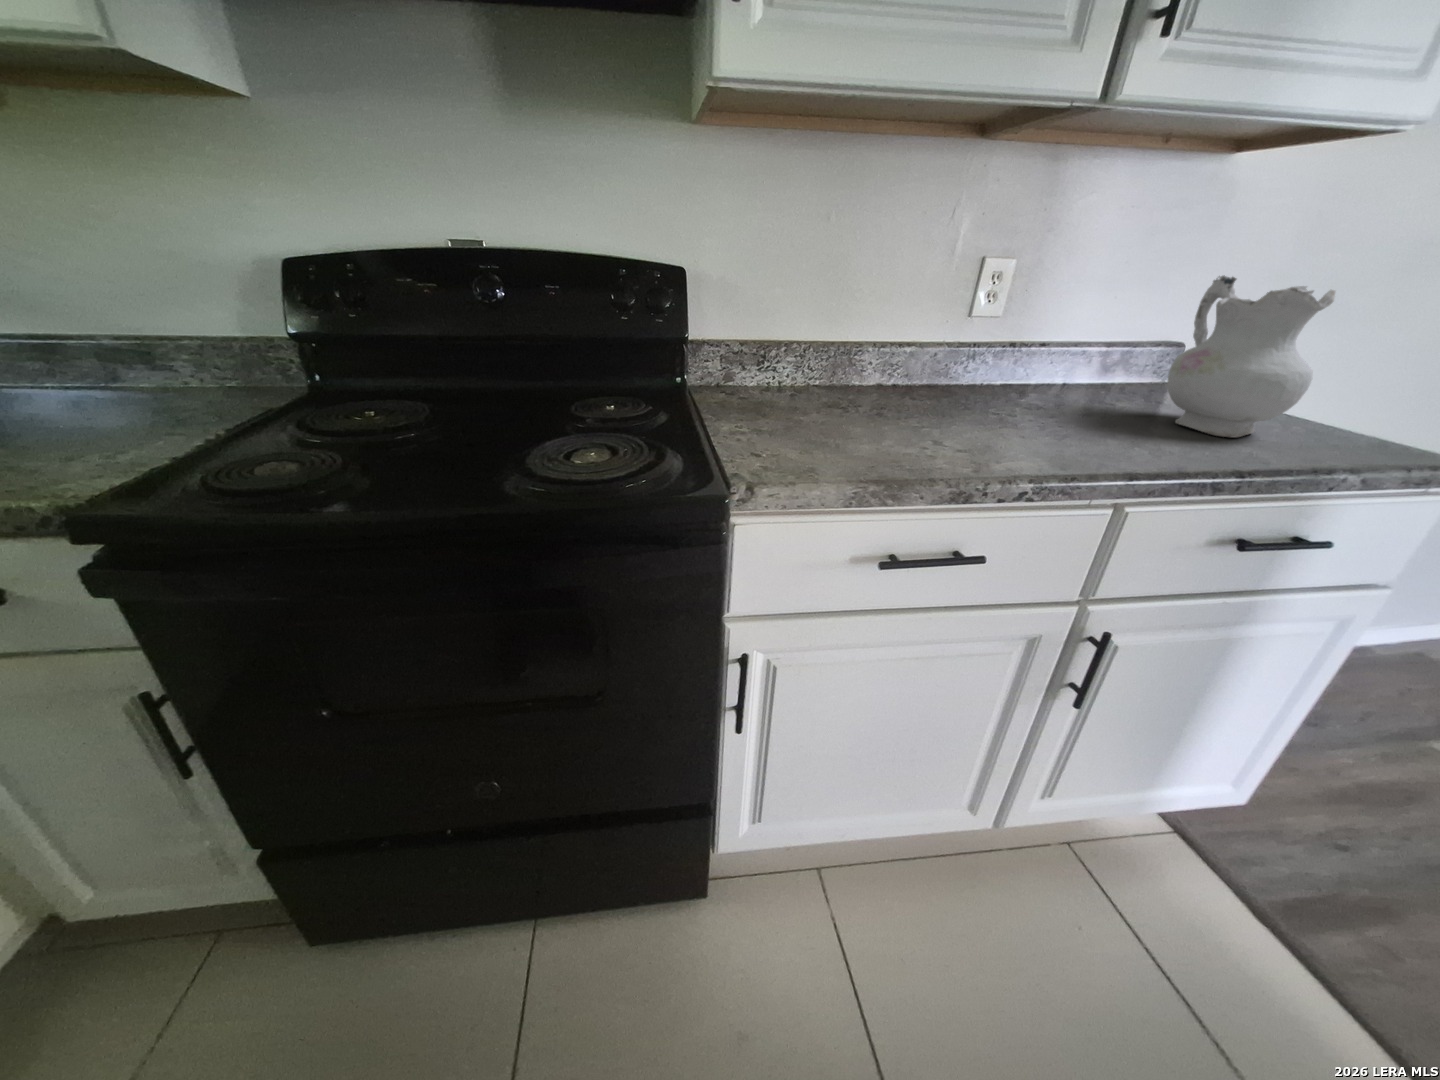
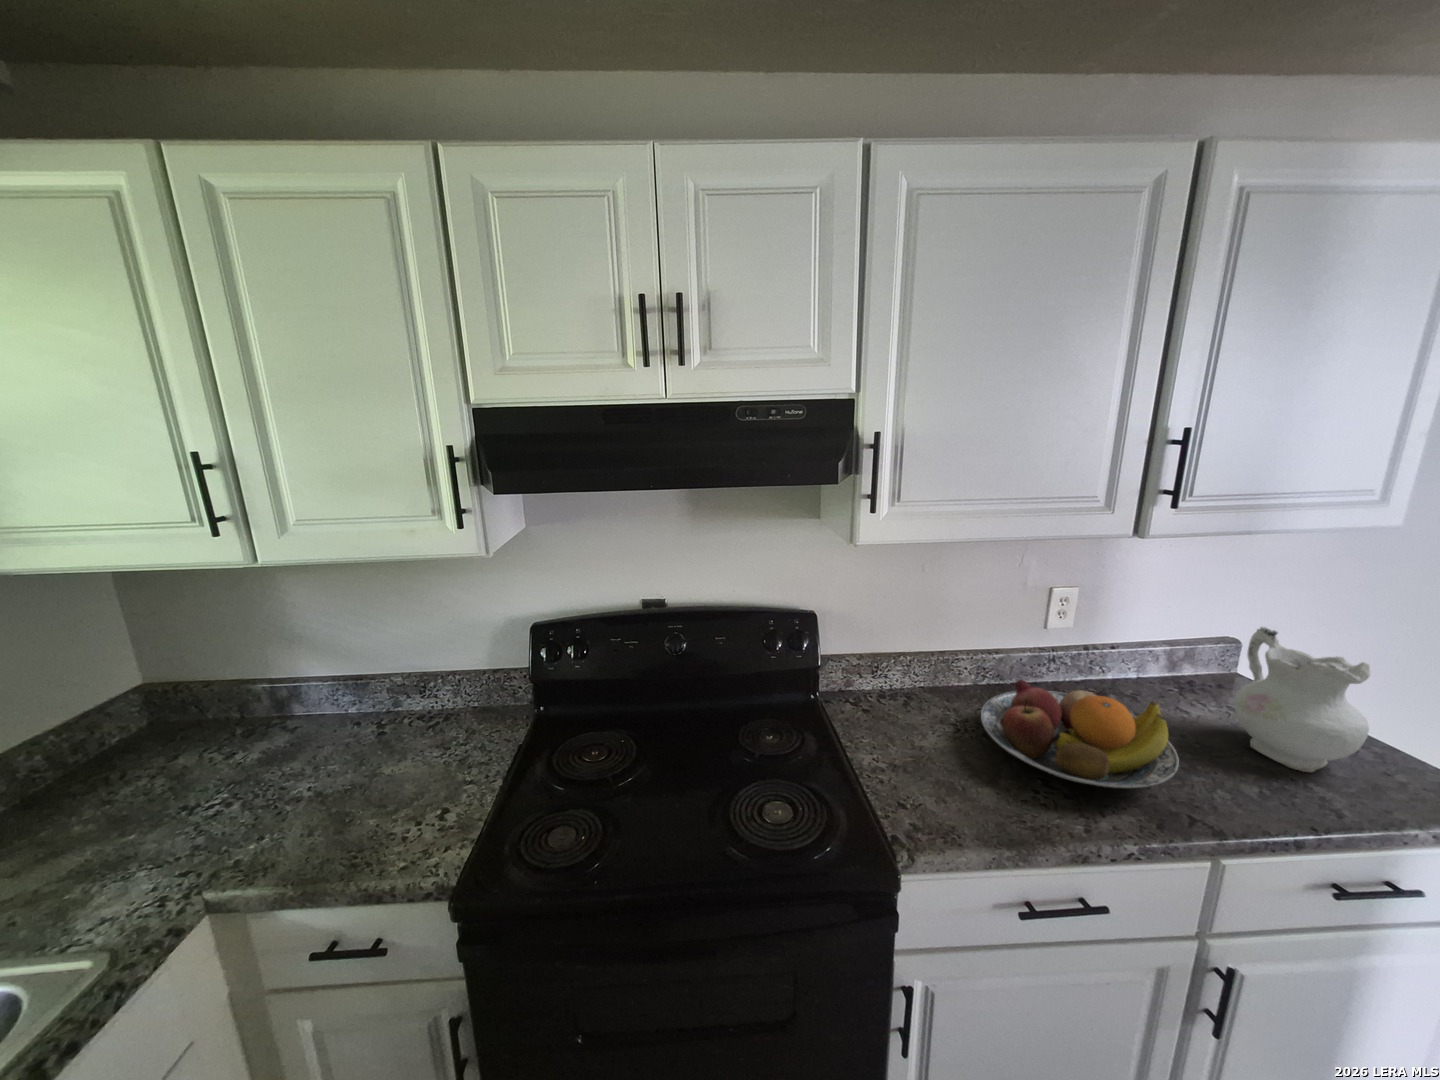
fruit bowl: none [873,340,1094,441] -> present [981,680,1179,788]

